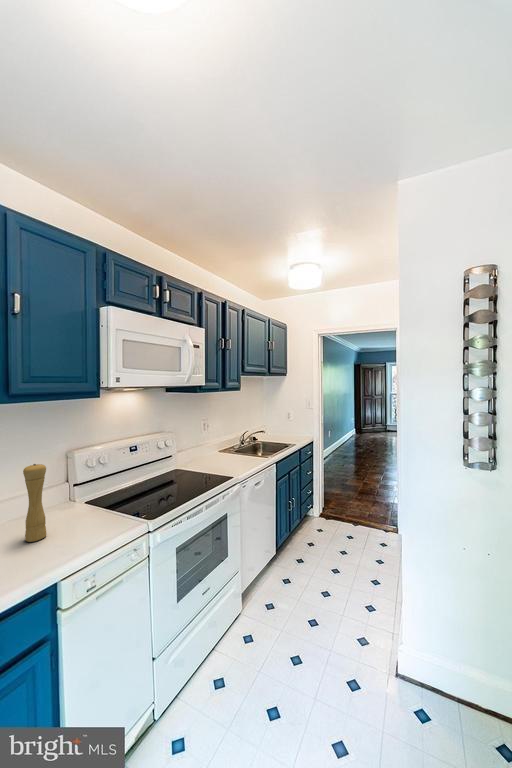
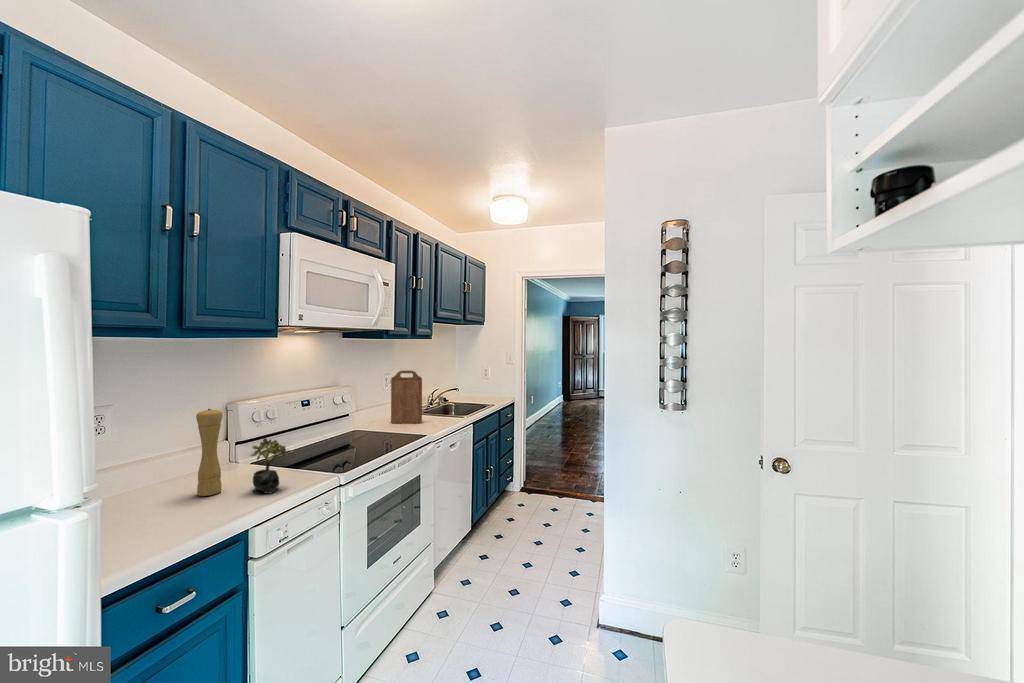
cutting board: none [208,418,233,462] -> present [391,370,422,423]
succulent plant: none [65,490,102,543] -> present [251,438,290,493]

